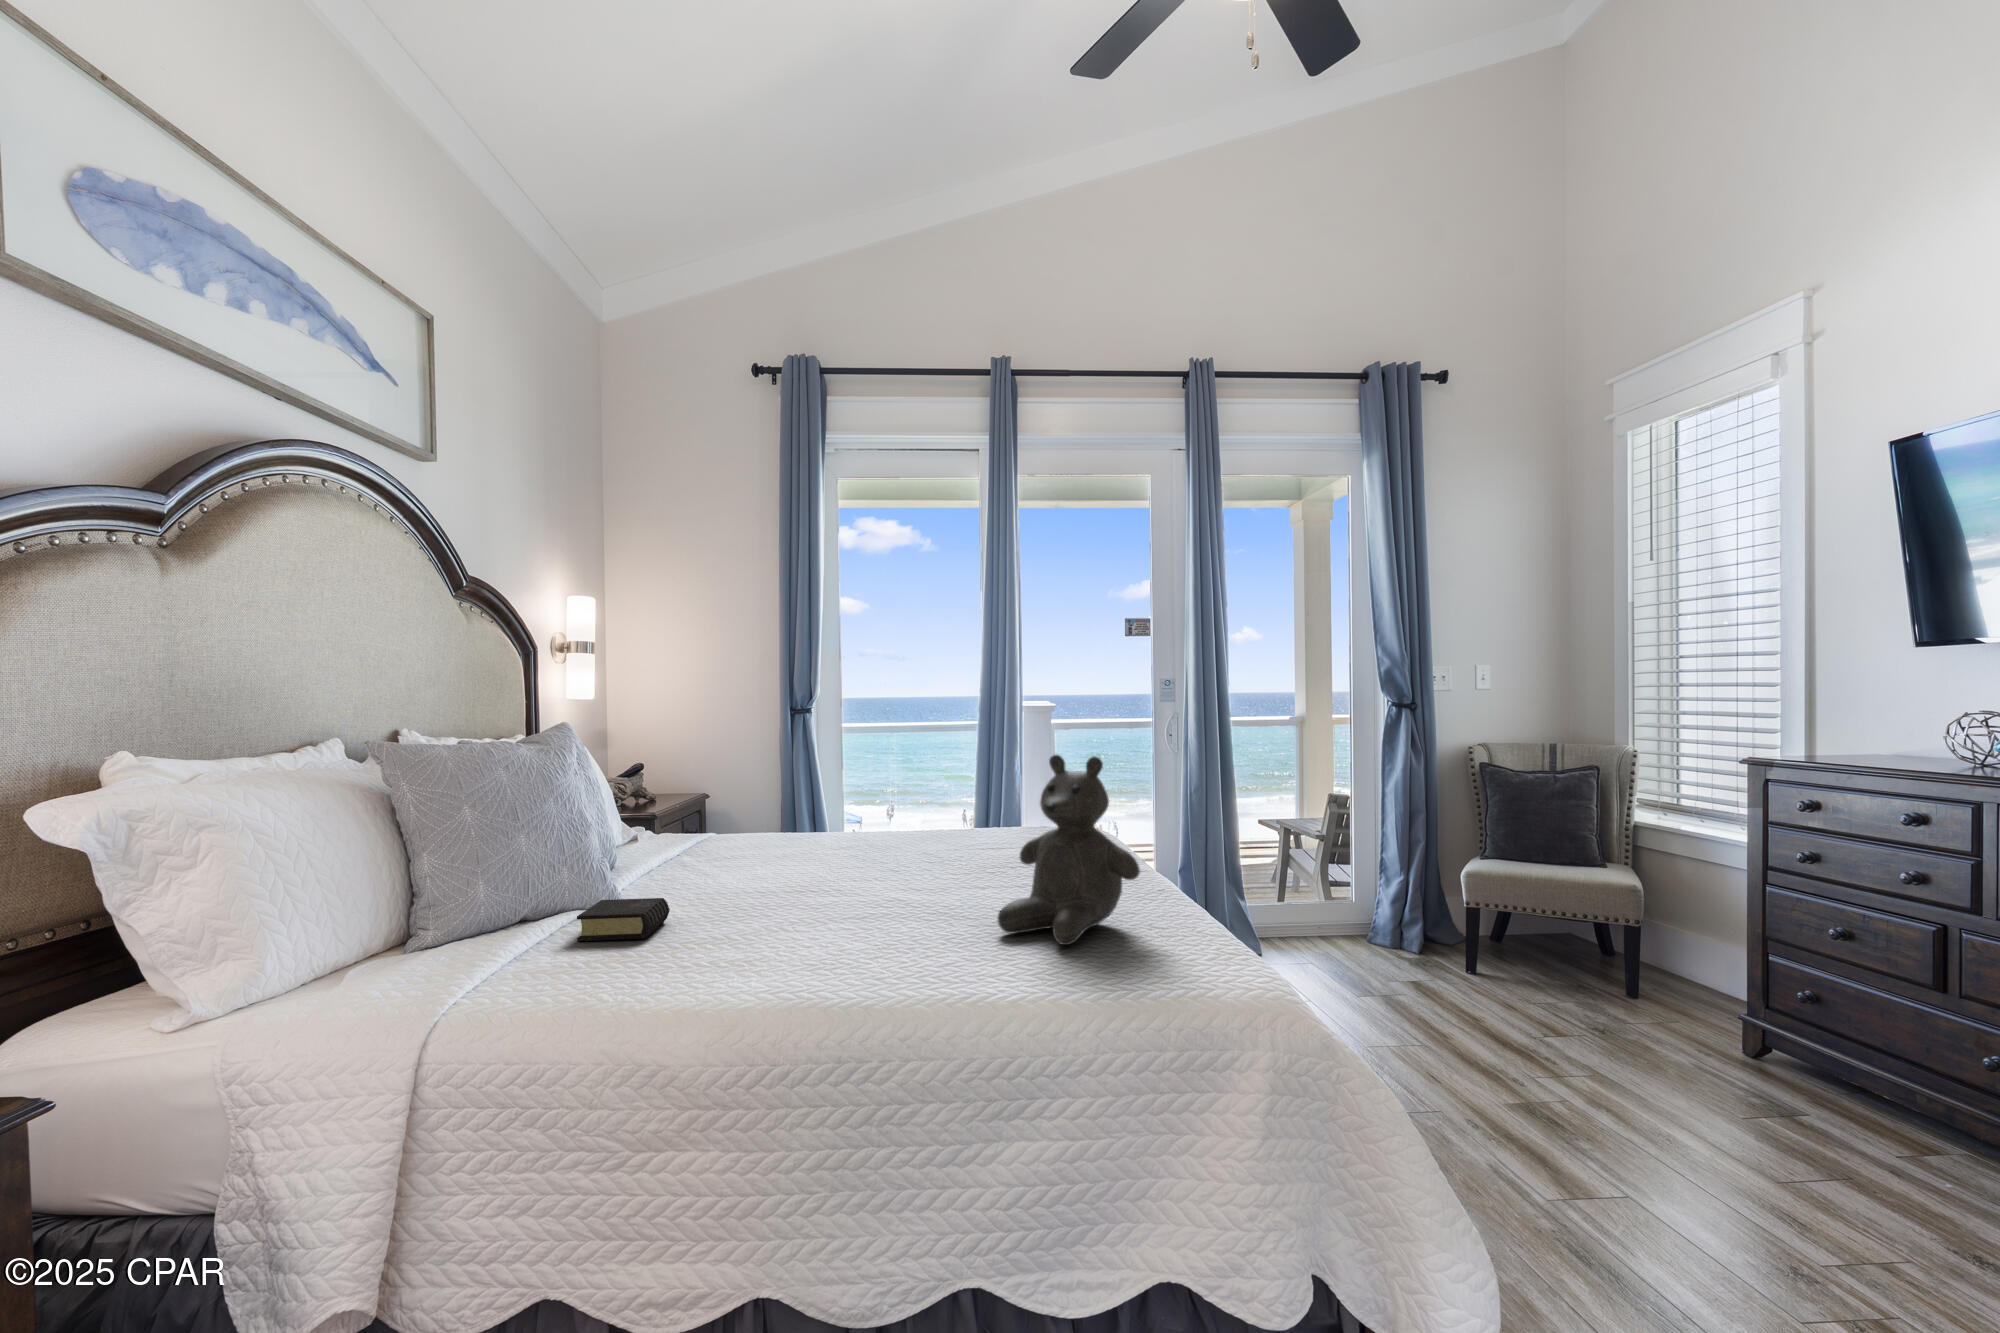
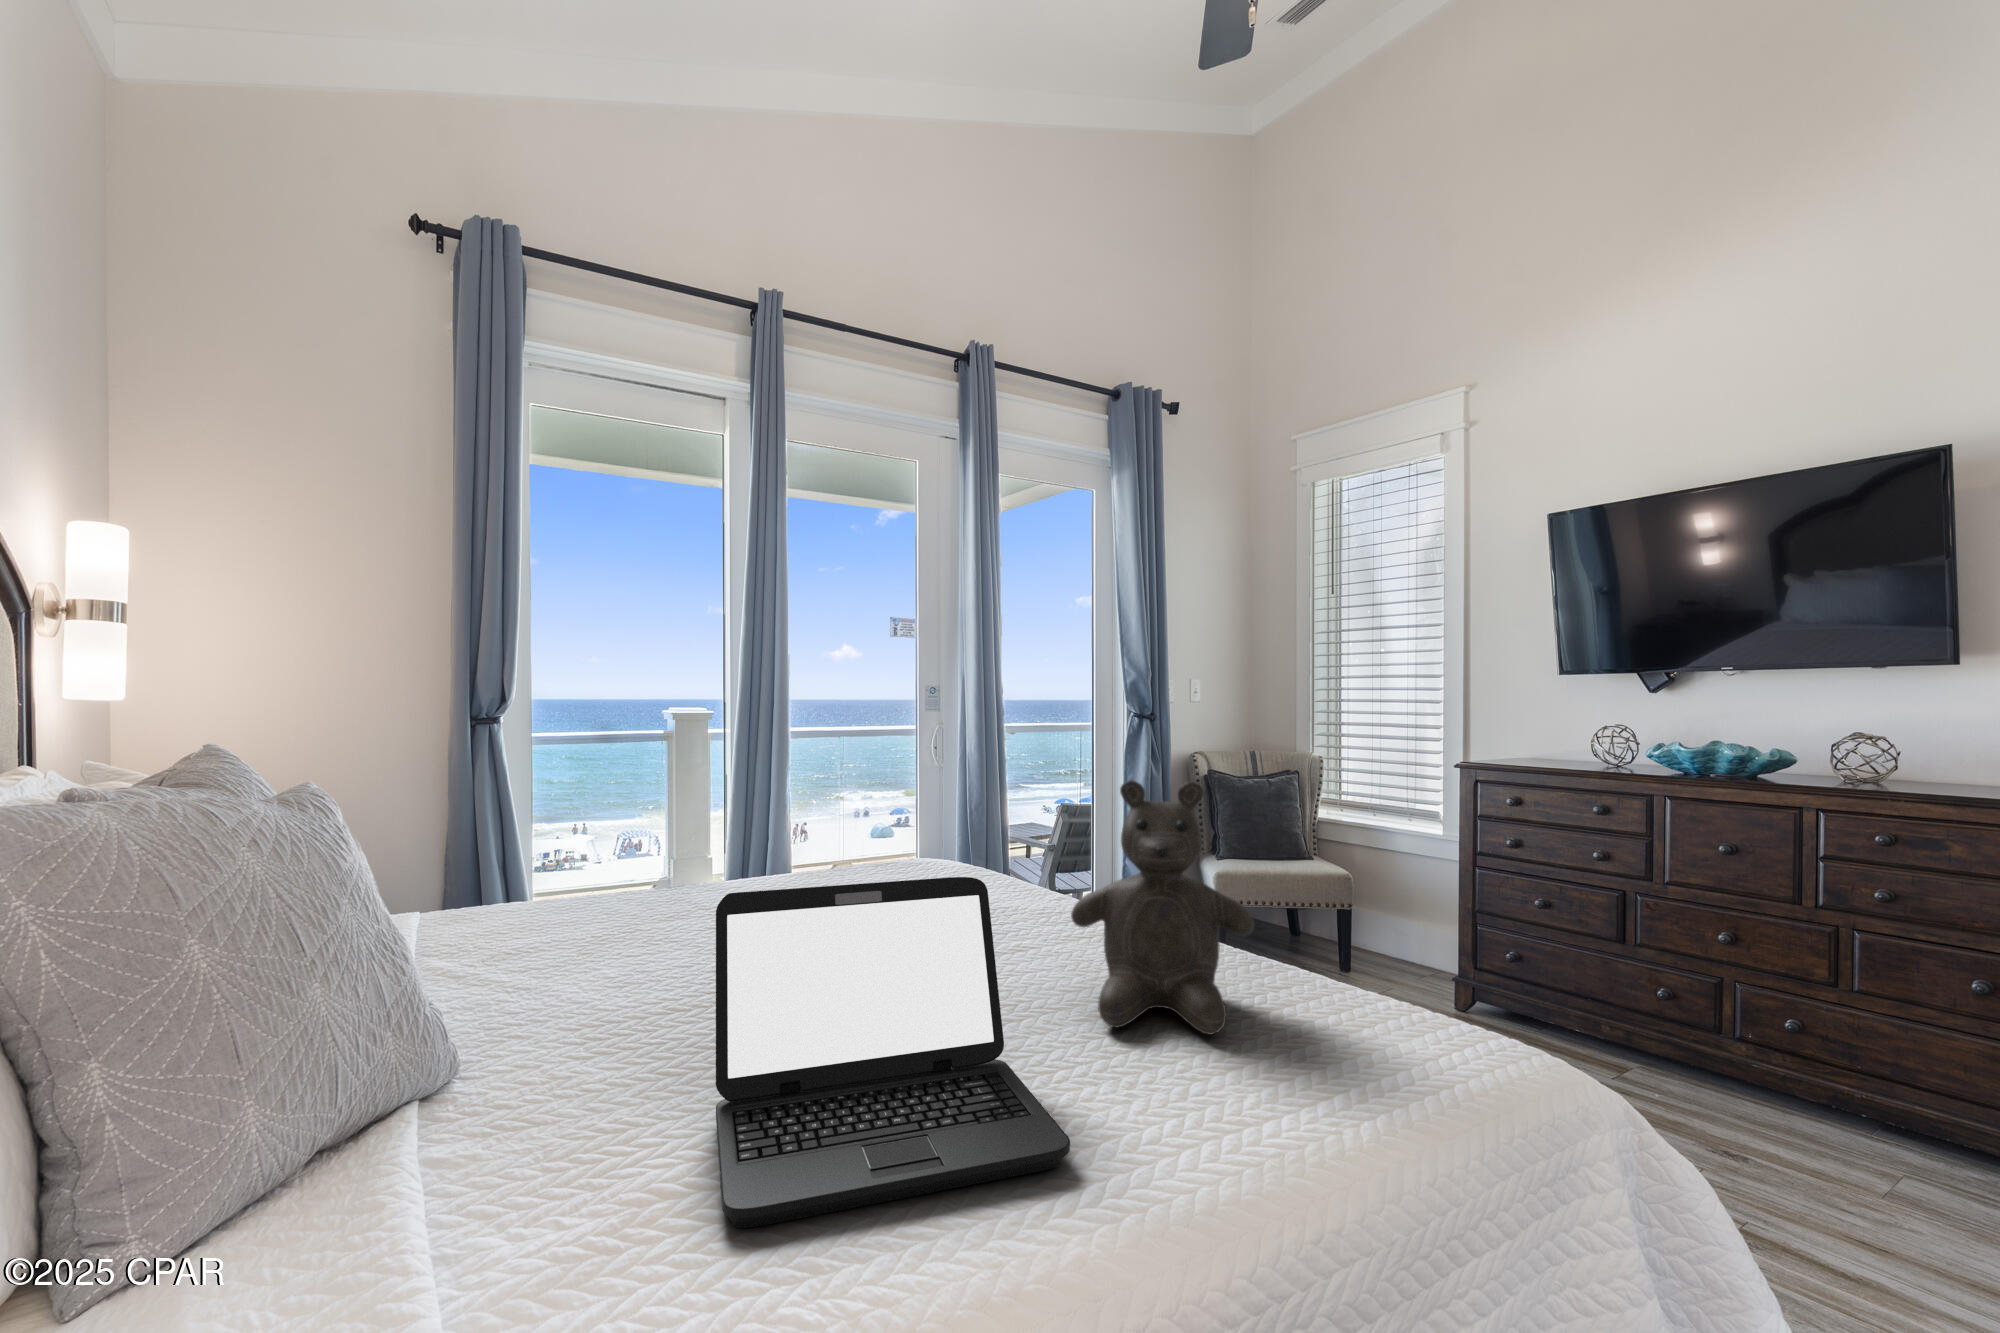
laptop: none [667,811,901,982] -> present [716,877,1070,1228]
book: present [577,898,670,941] -> none [421,1063,582,1192]

